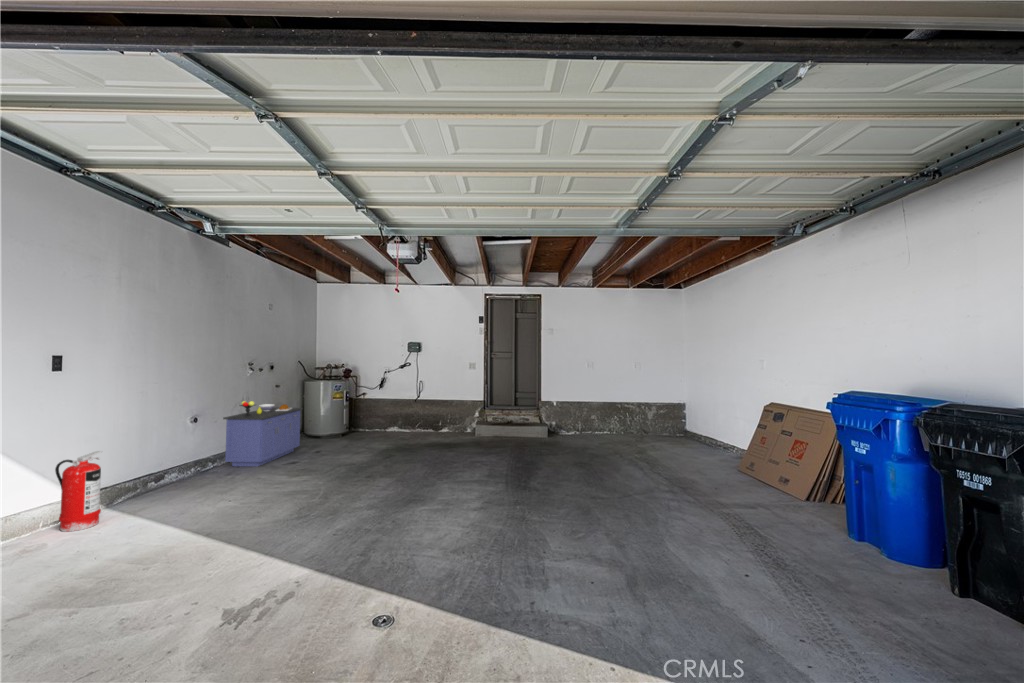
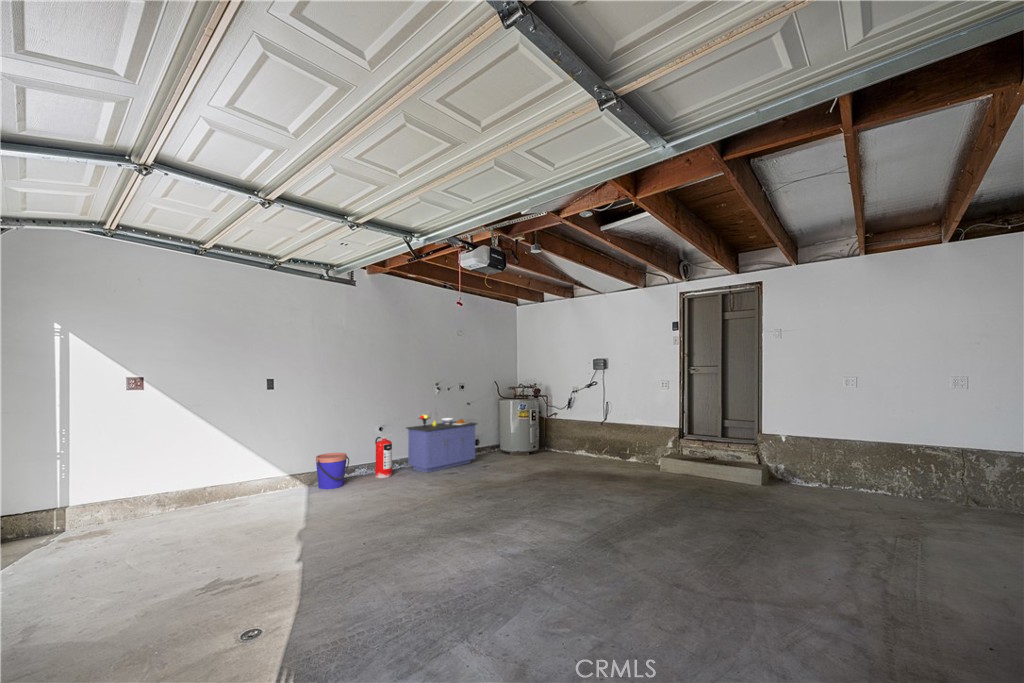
fire extinguisher: present [55,451,102,532] -> present [375,434,393,478]
bucket: none [125,454,177,504] -> present [316,453,349,489]

